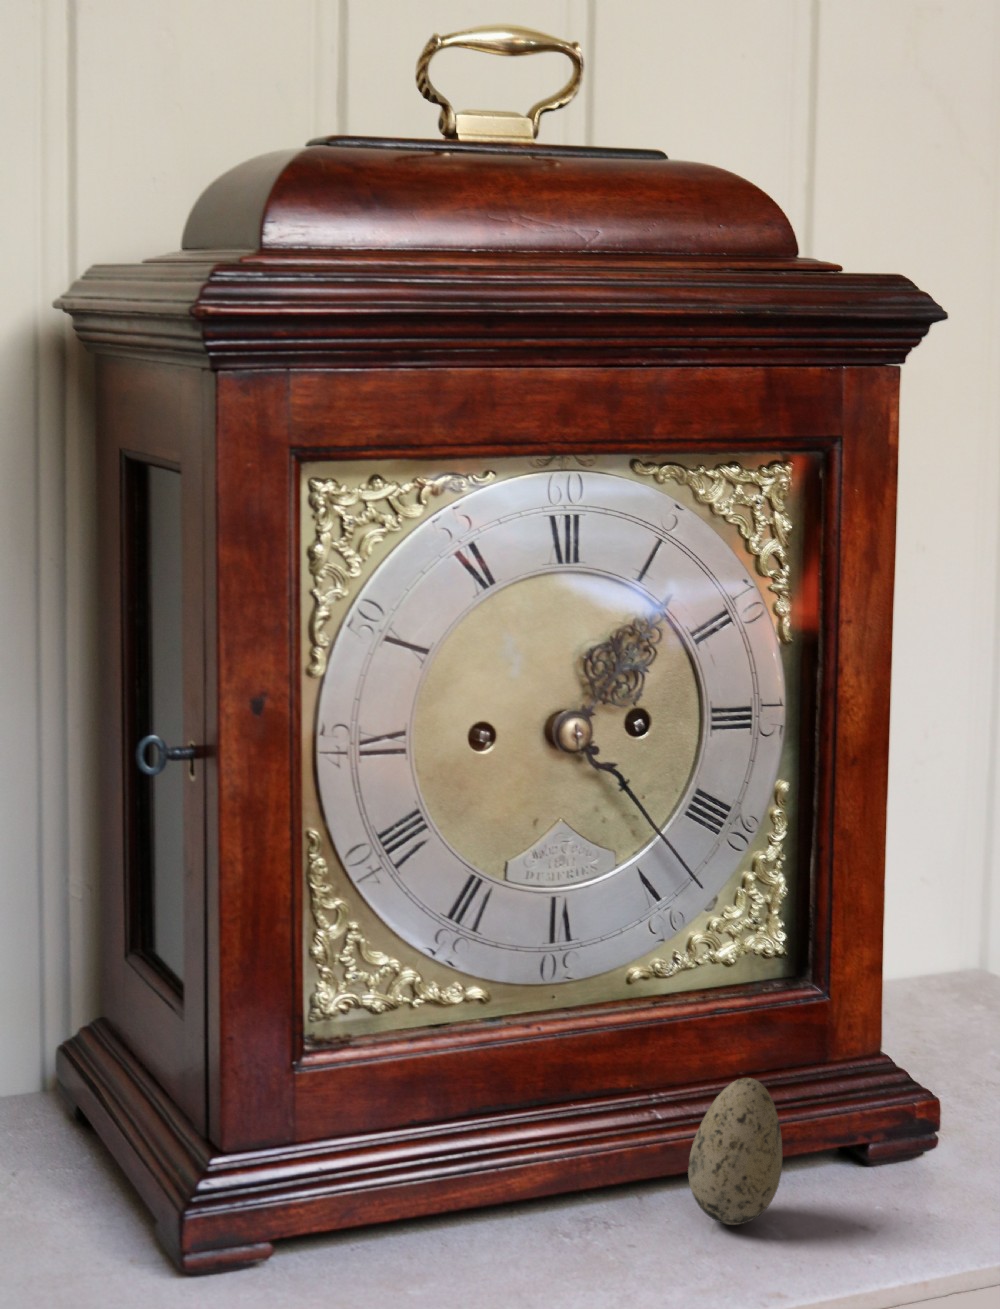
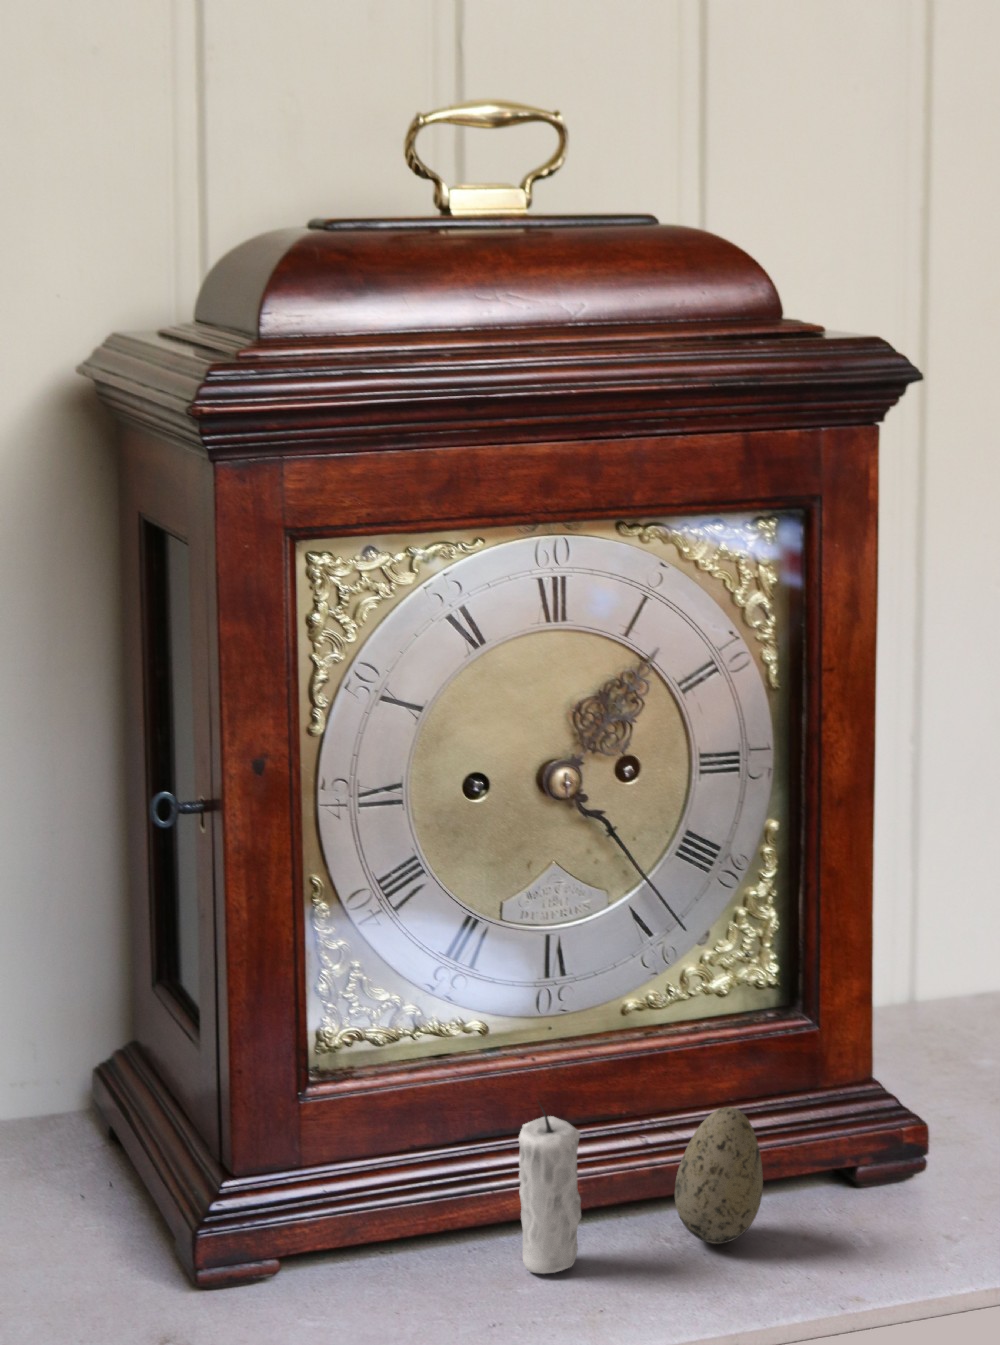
candle: none [528,1066,594,1258] -> present [519,1105,581,1273]

